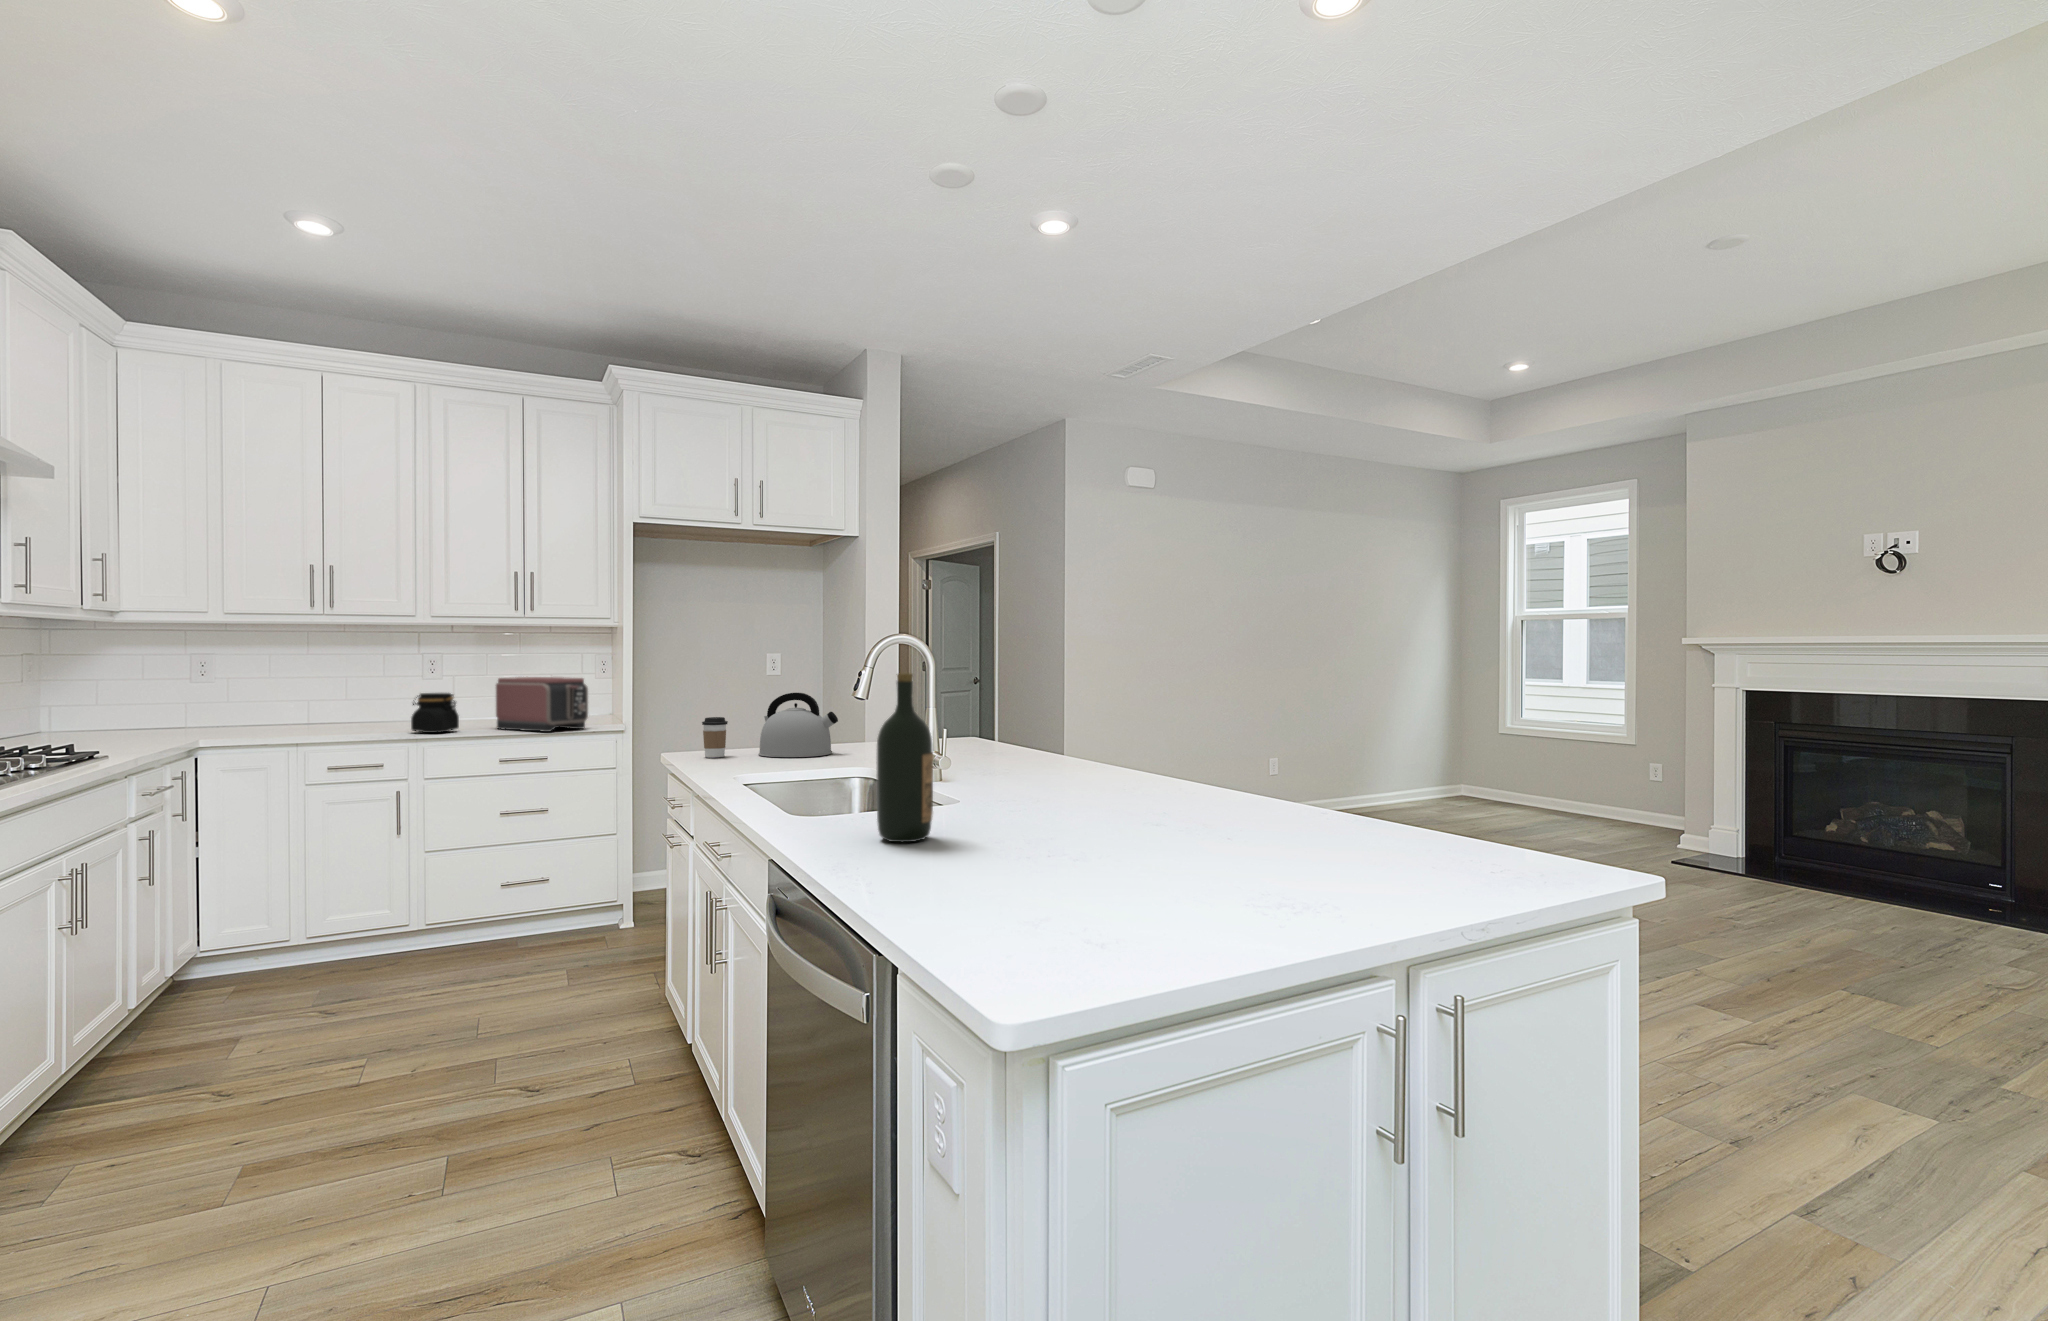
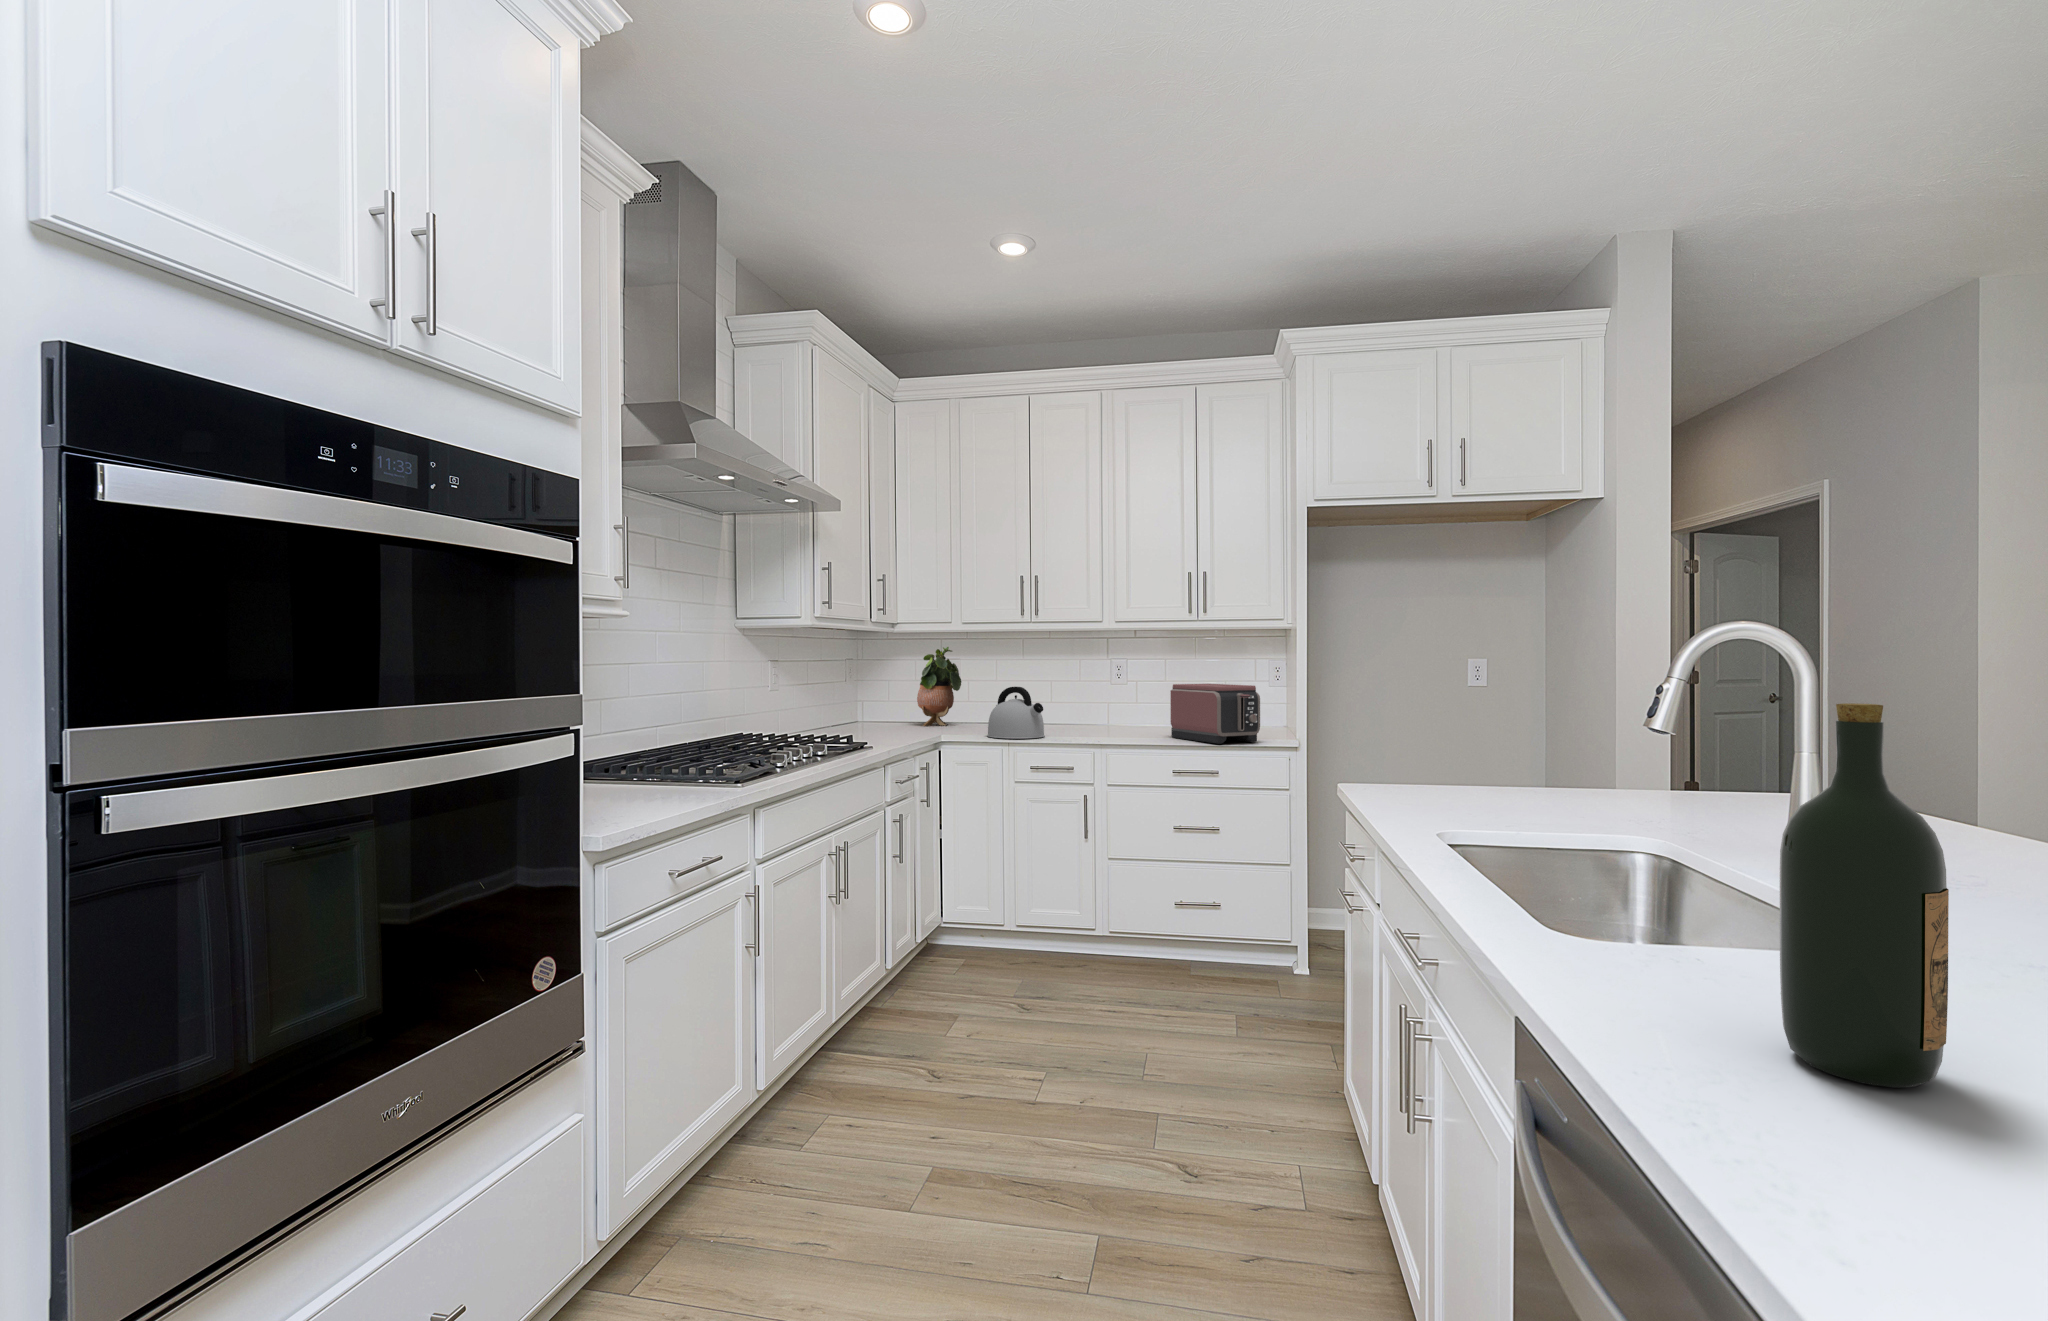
potted plant: none [151,639,221,732] -> present [917,647,961,726]
jar: present [411,693,459,733] -> none [1096,698,1137,739]
kettle: present [759,693,838,757] -> present [987,687,1045,739]
coffee cup: present [702,717,728,758] -> none [1391,743,1427,797]

